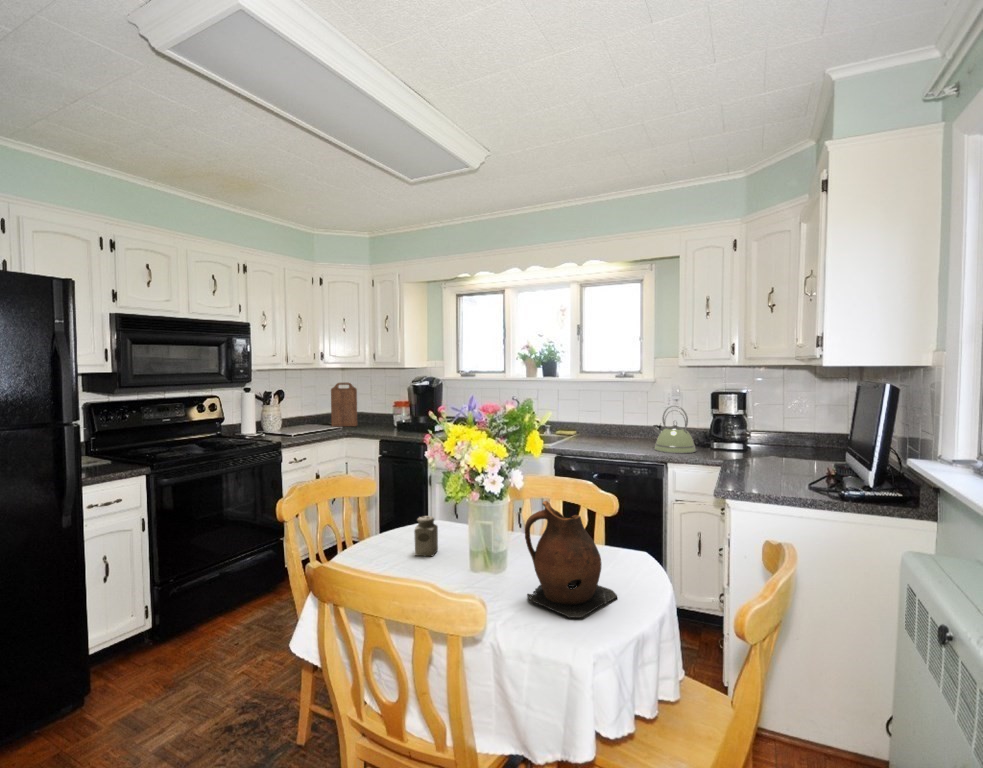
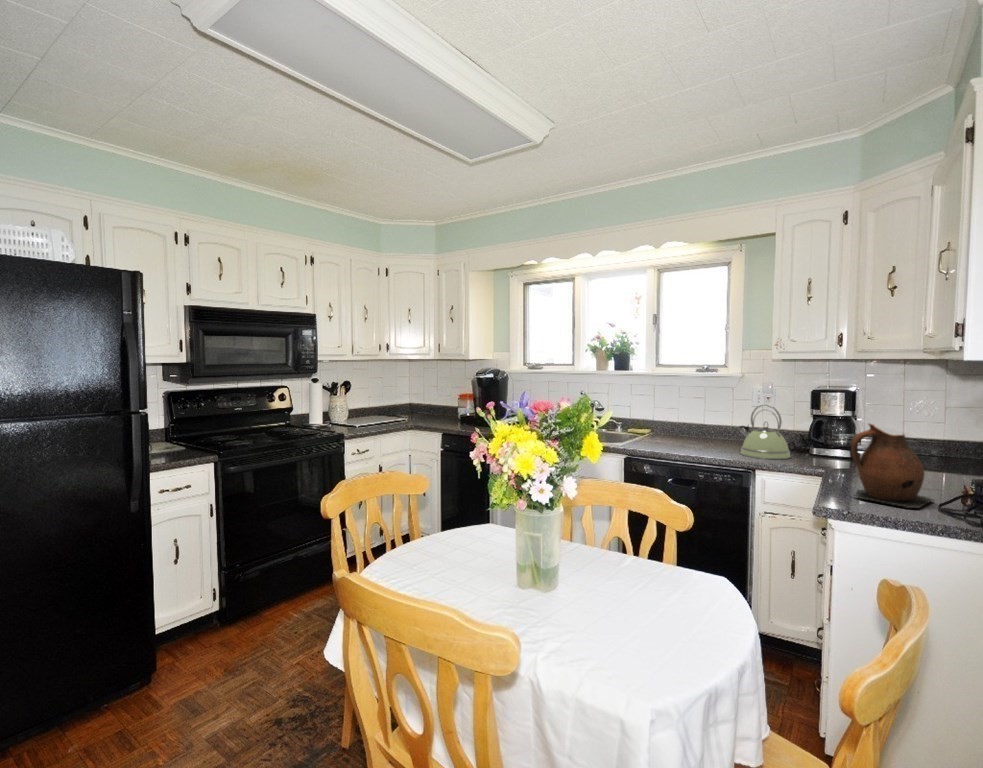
cutting board: present [331,382,357,427] -> none [396,374,422,418]
ceramic pitcher: present [525,501,617,619] -> present [851,423,933,508]
salt shaker: present [414,516,438,556] -> none [460,521,486,566]

